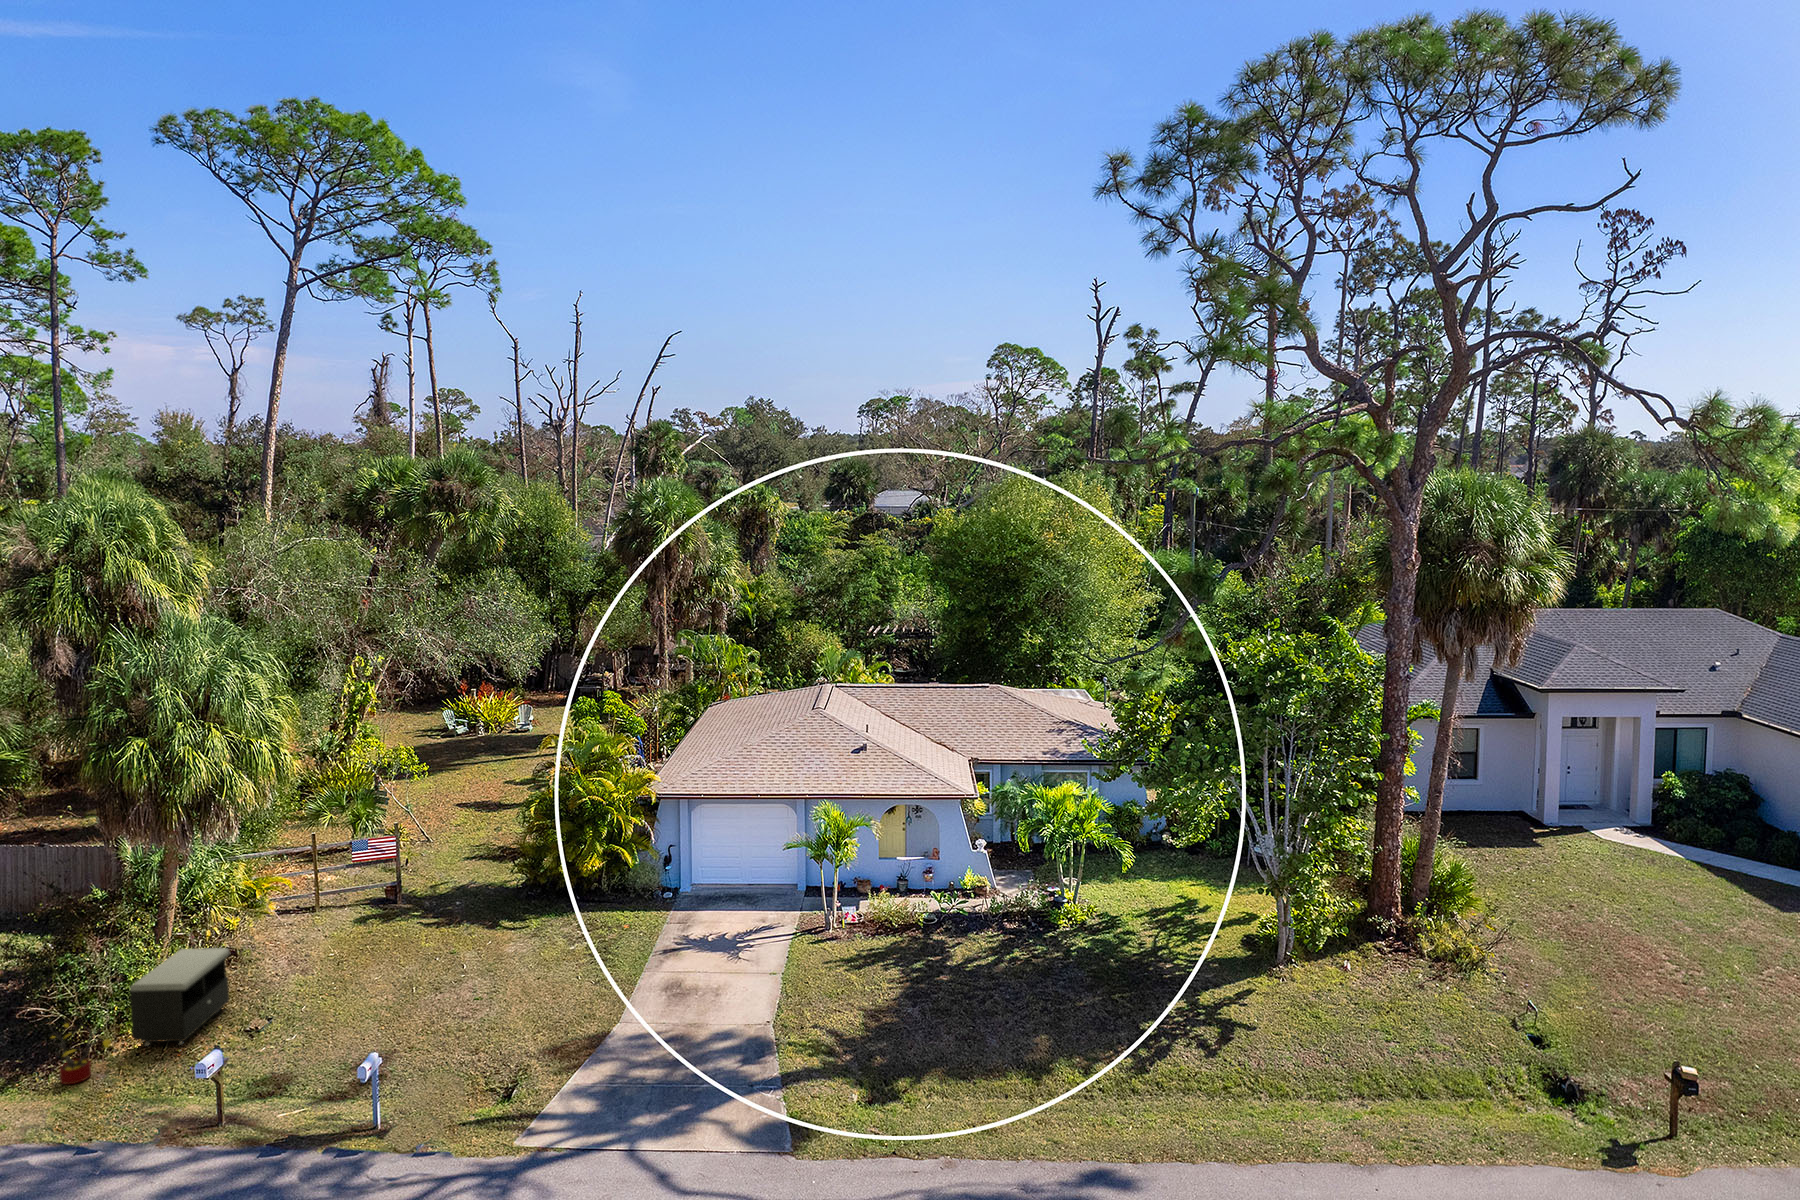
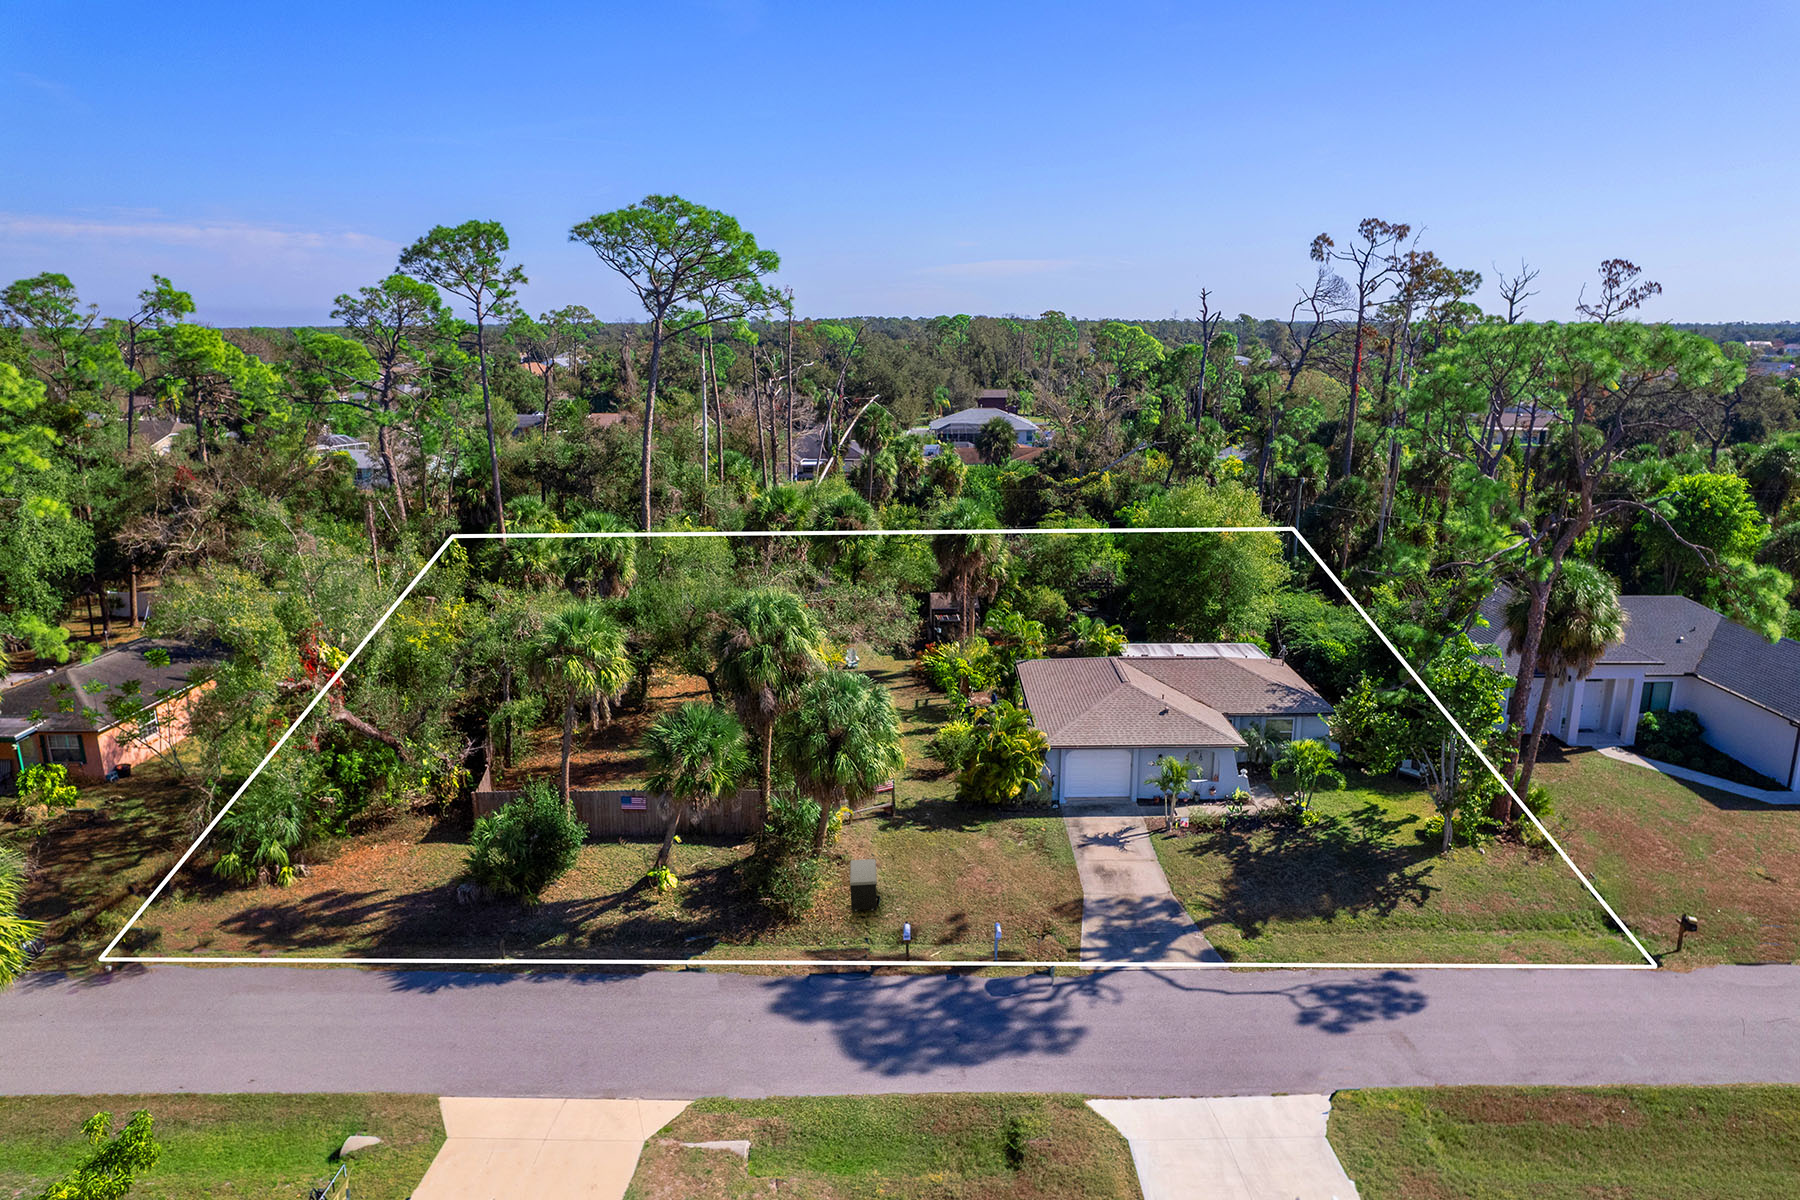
decorative plant: present [52,1024,111,1084] -> none [824,901,857,933]

